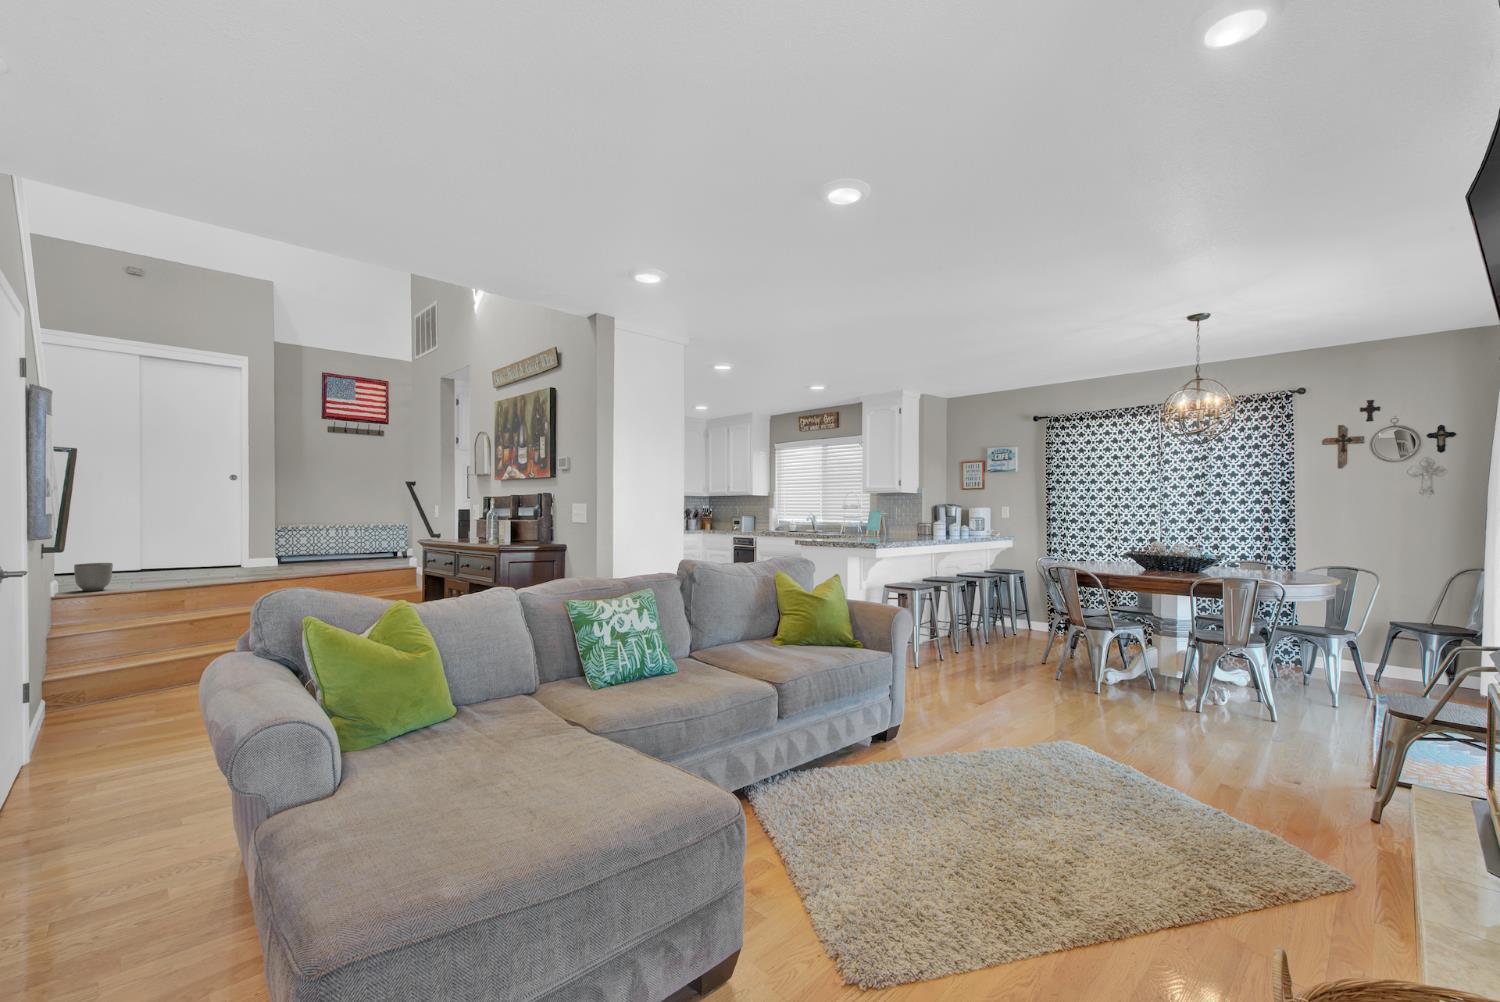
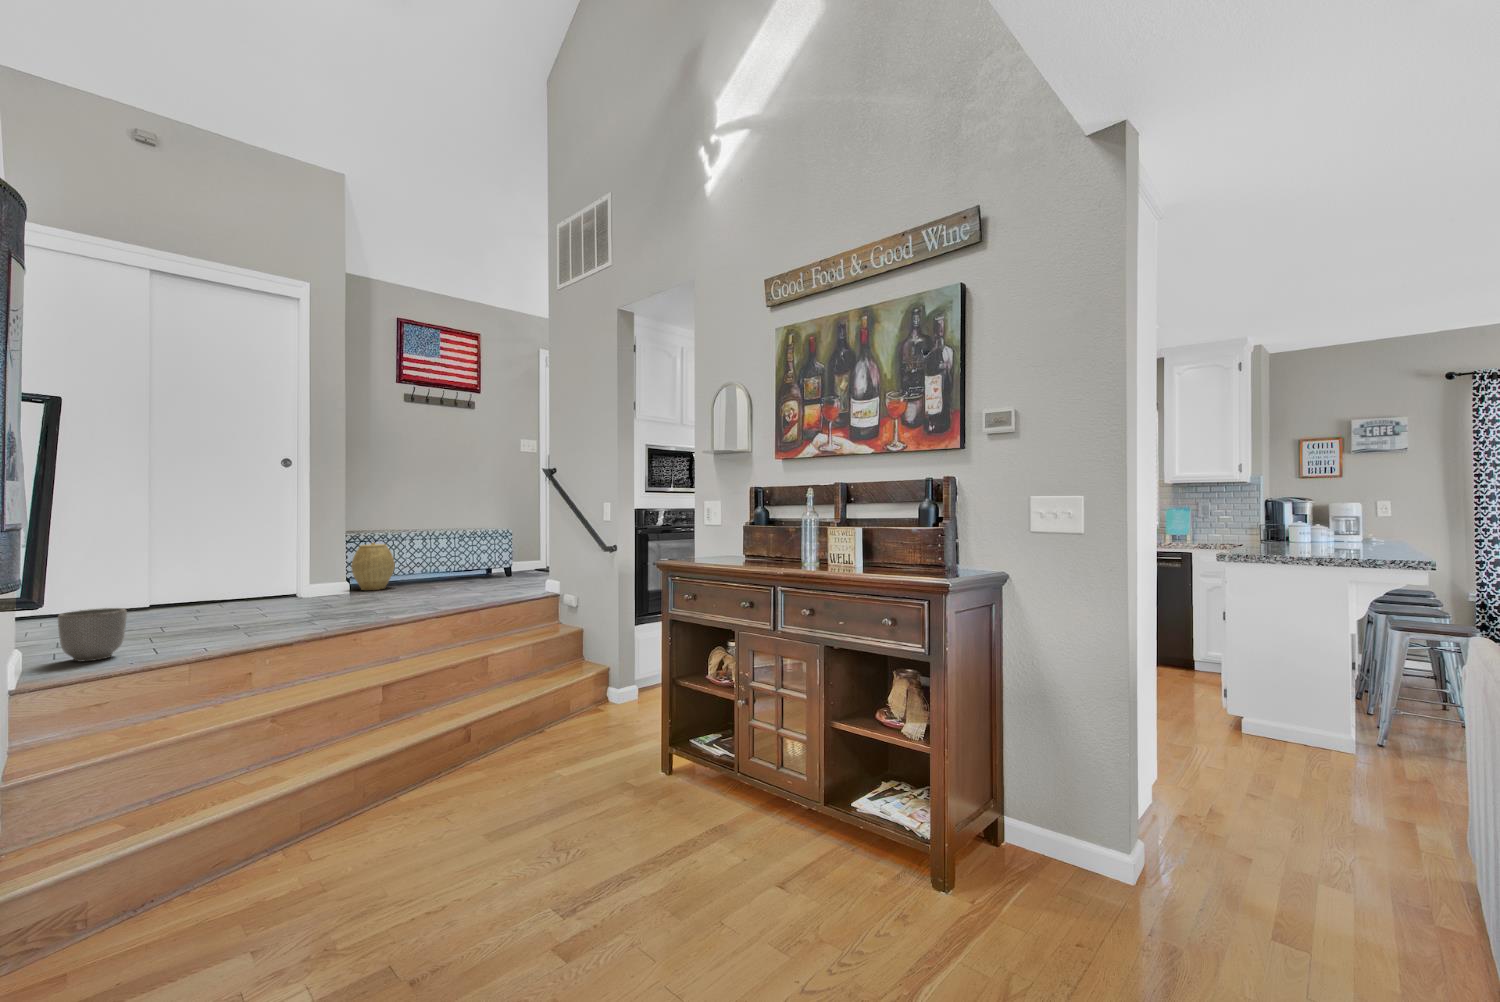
woven basket: none [280,532,312,566] -> present [351,543,395,590]

